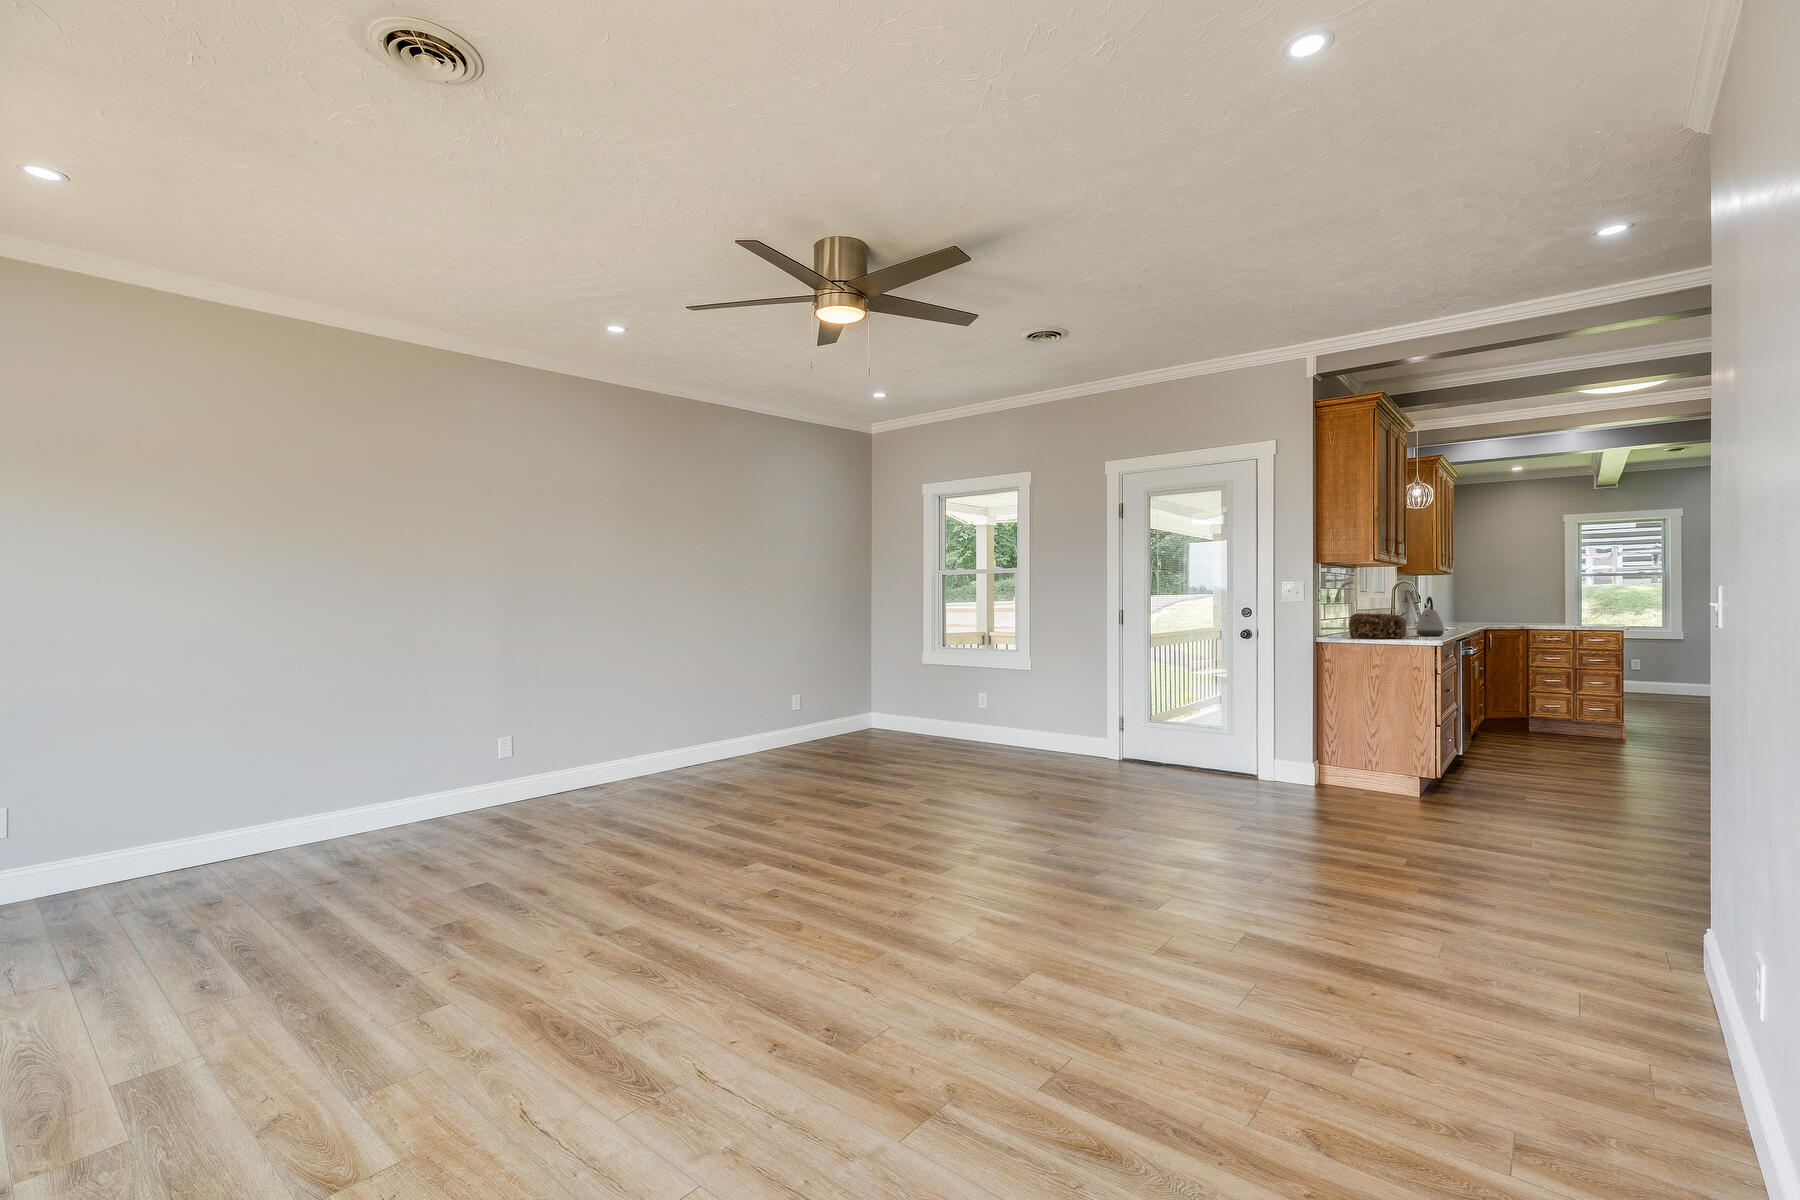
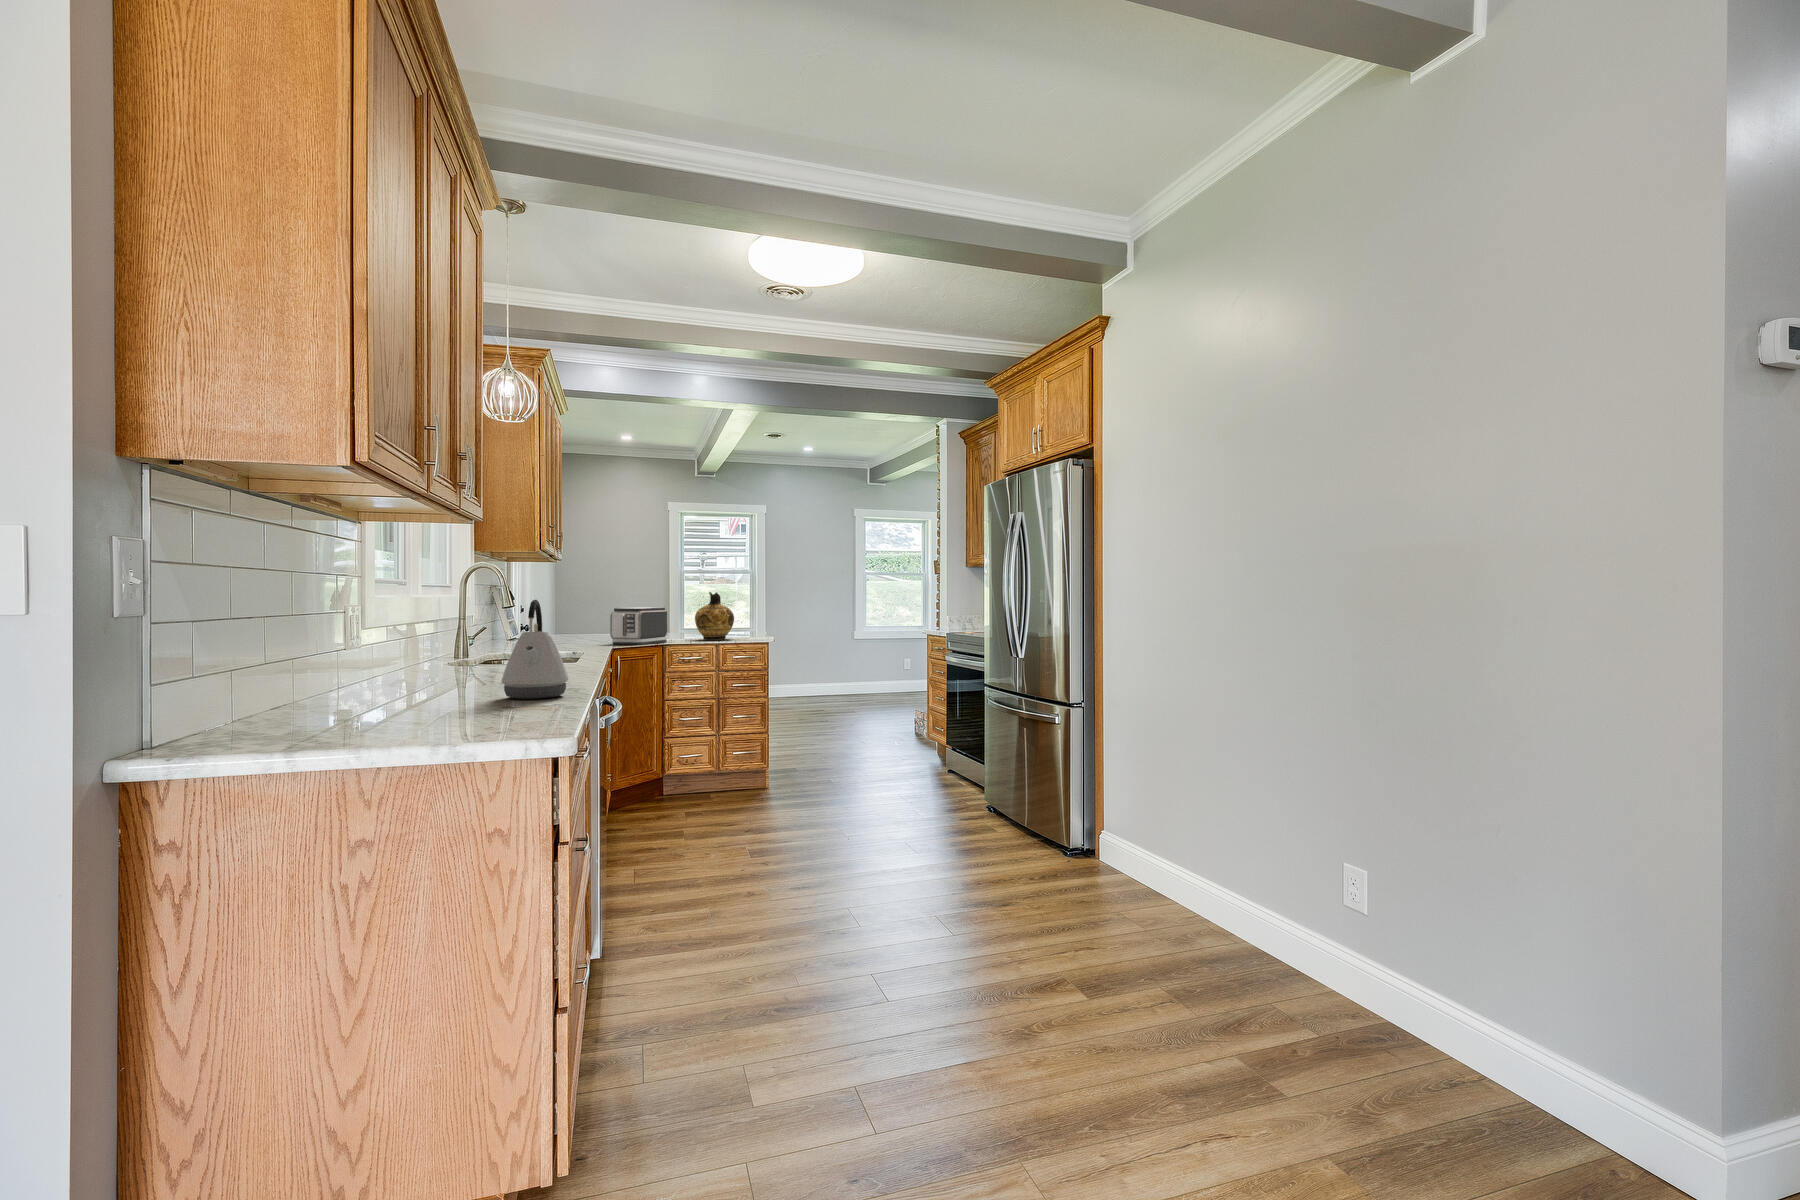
ceramic jug: none [1558,593,1594,628] -> present [695,592,734,640]
toaster: none [1487,604,1533,628] -> present [610,607,667,645]
bread loaf: present [1349,613,1406,638] -> none [274,656,472,745]

